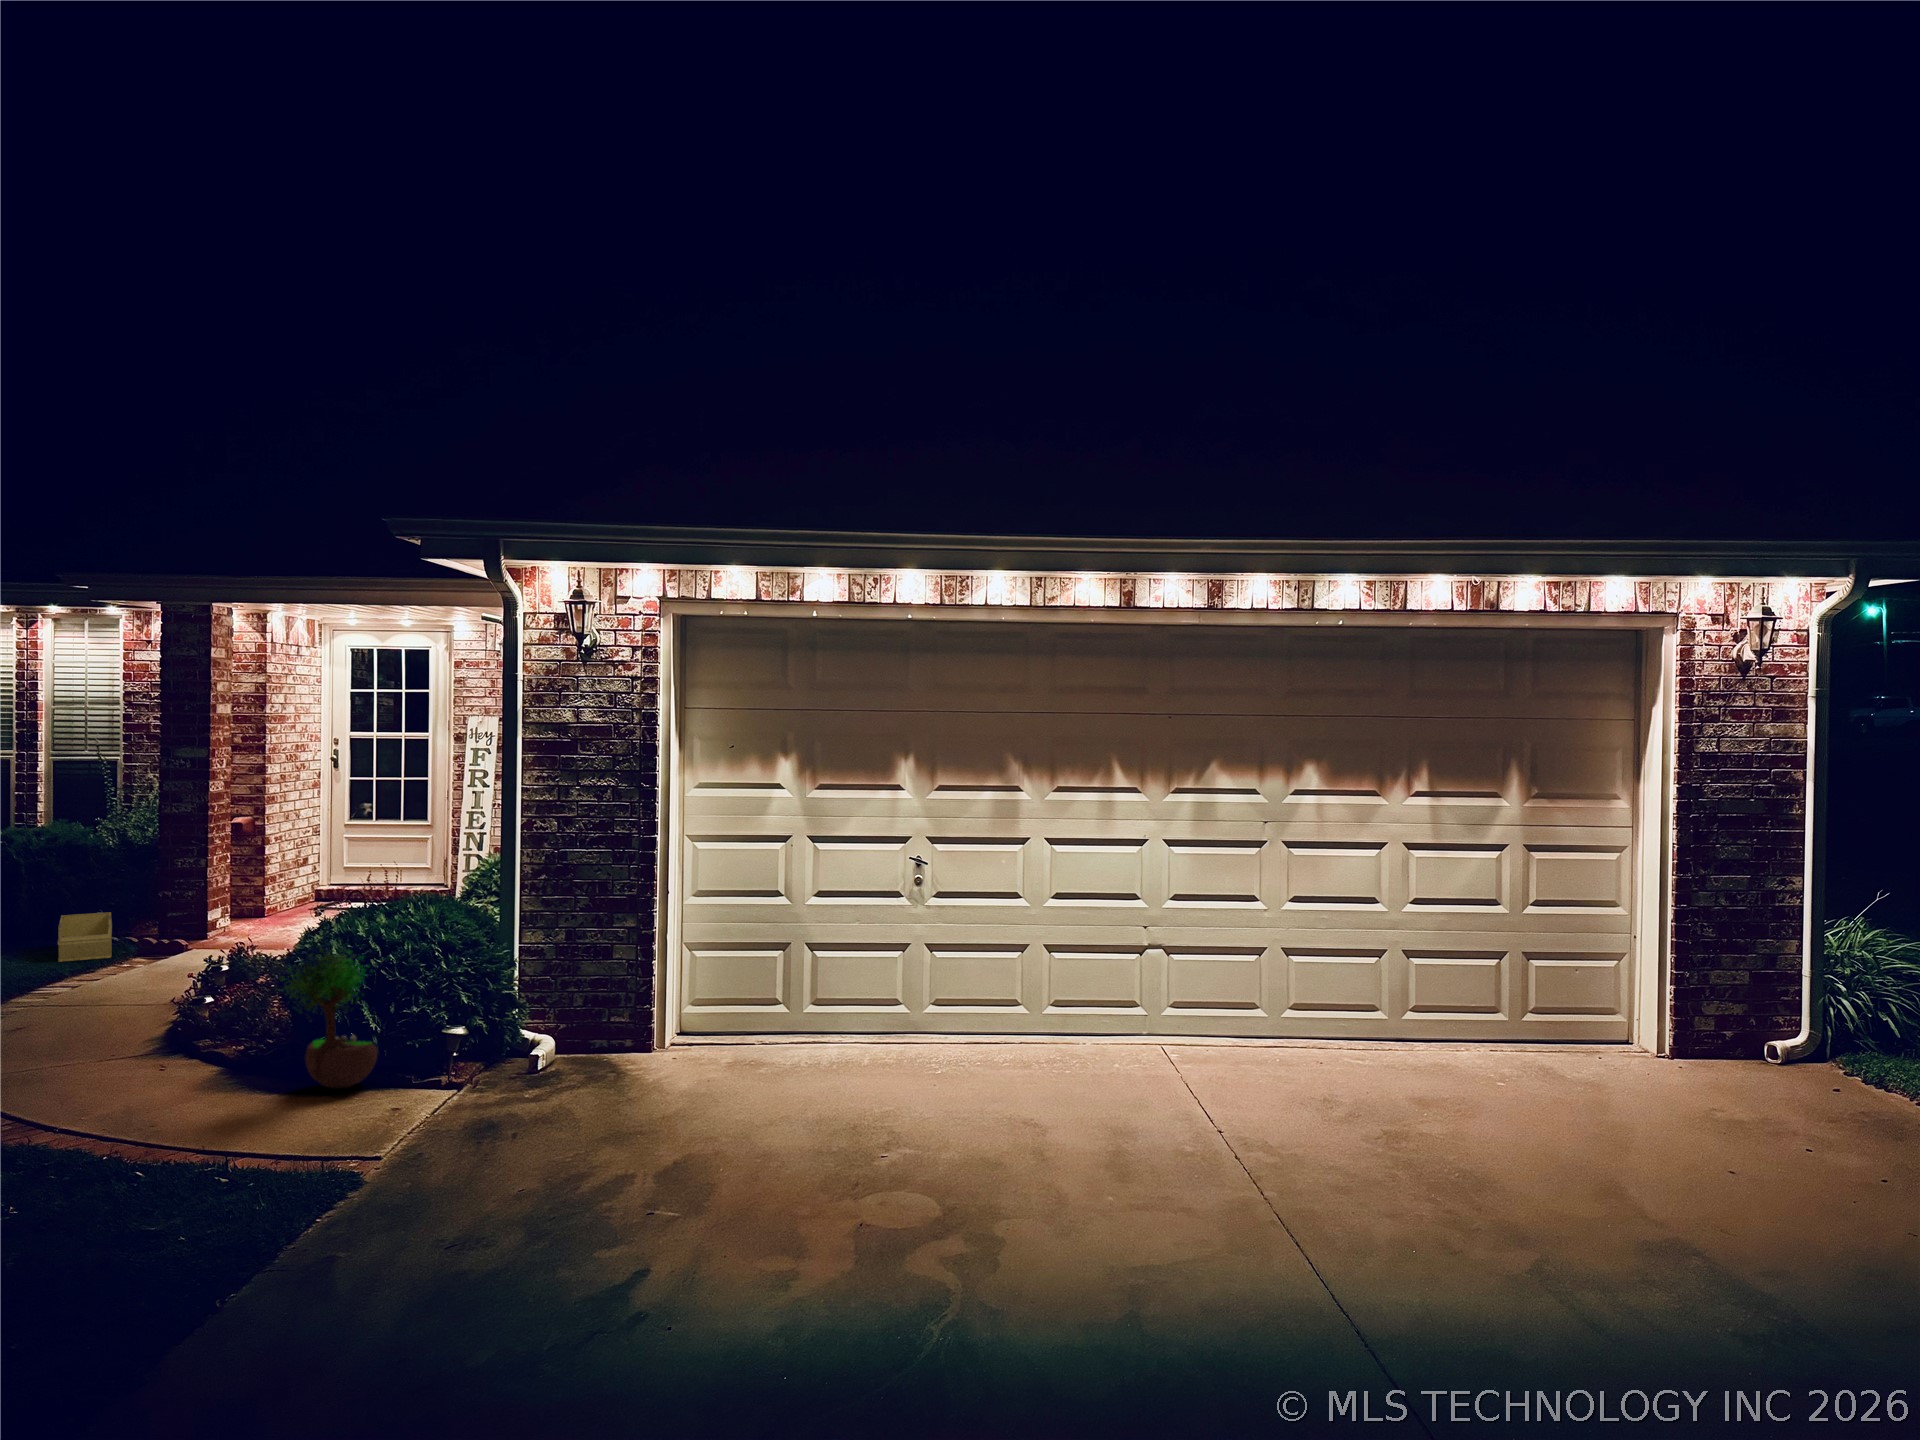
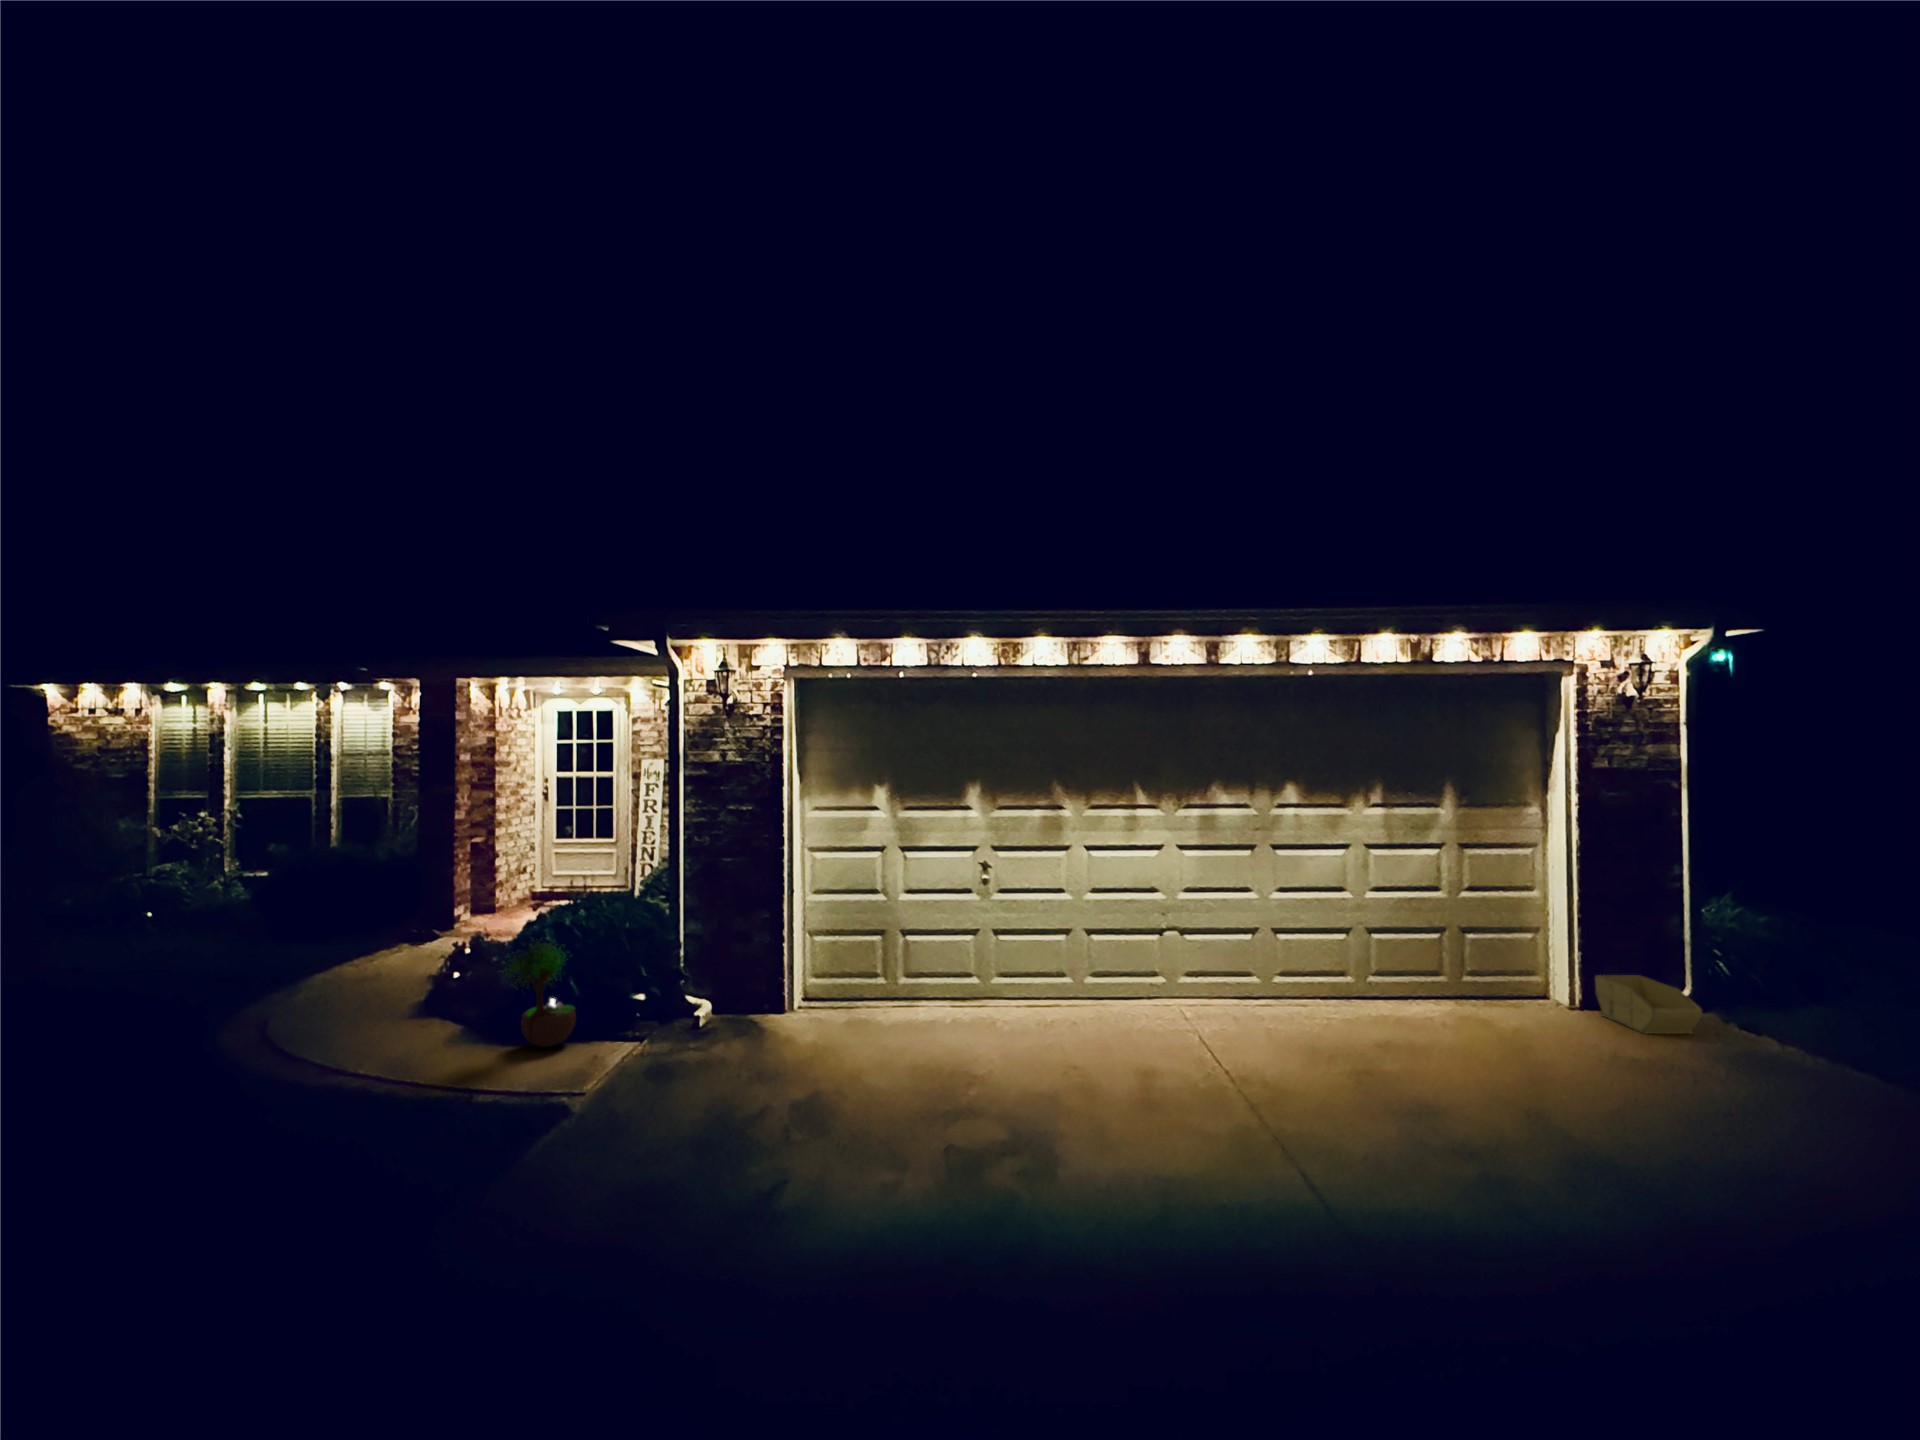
storage bin: present [57,912,112,962] -> present [1595,975,1702,1034]

